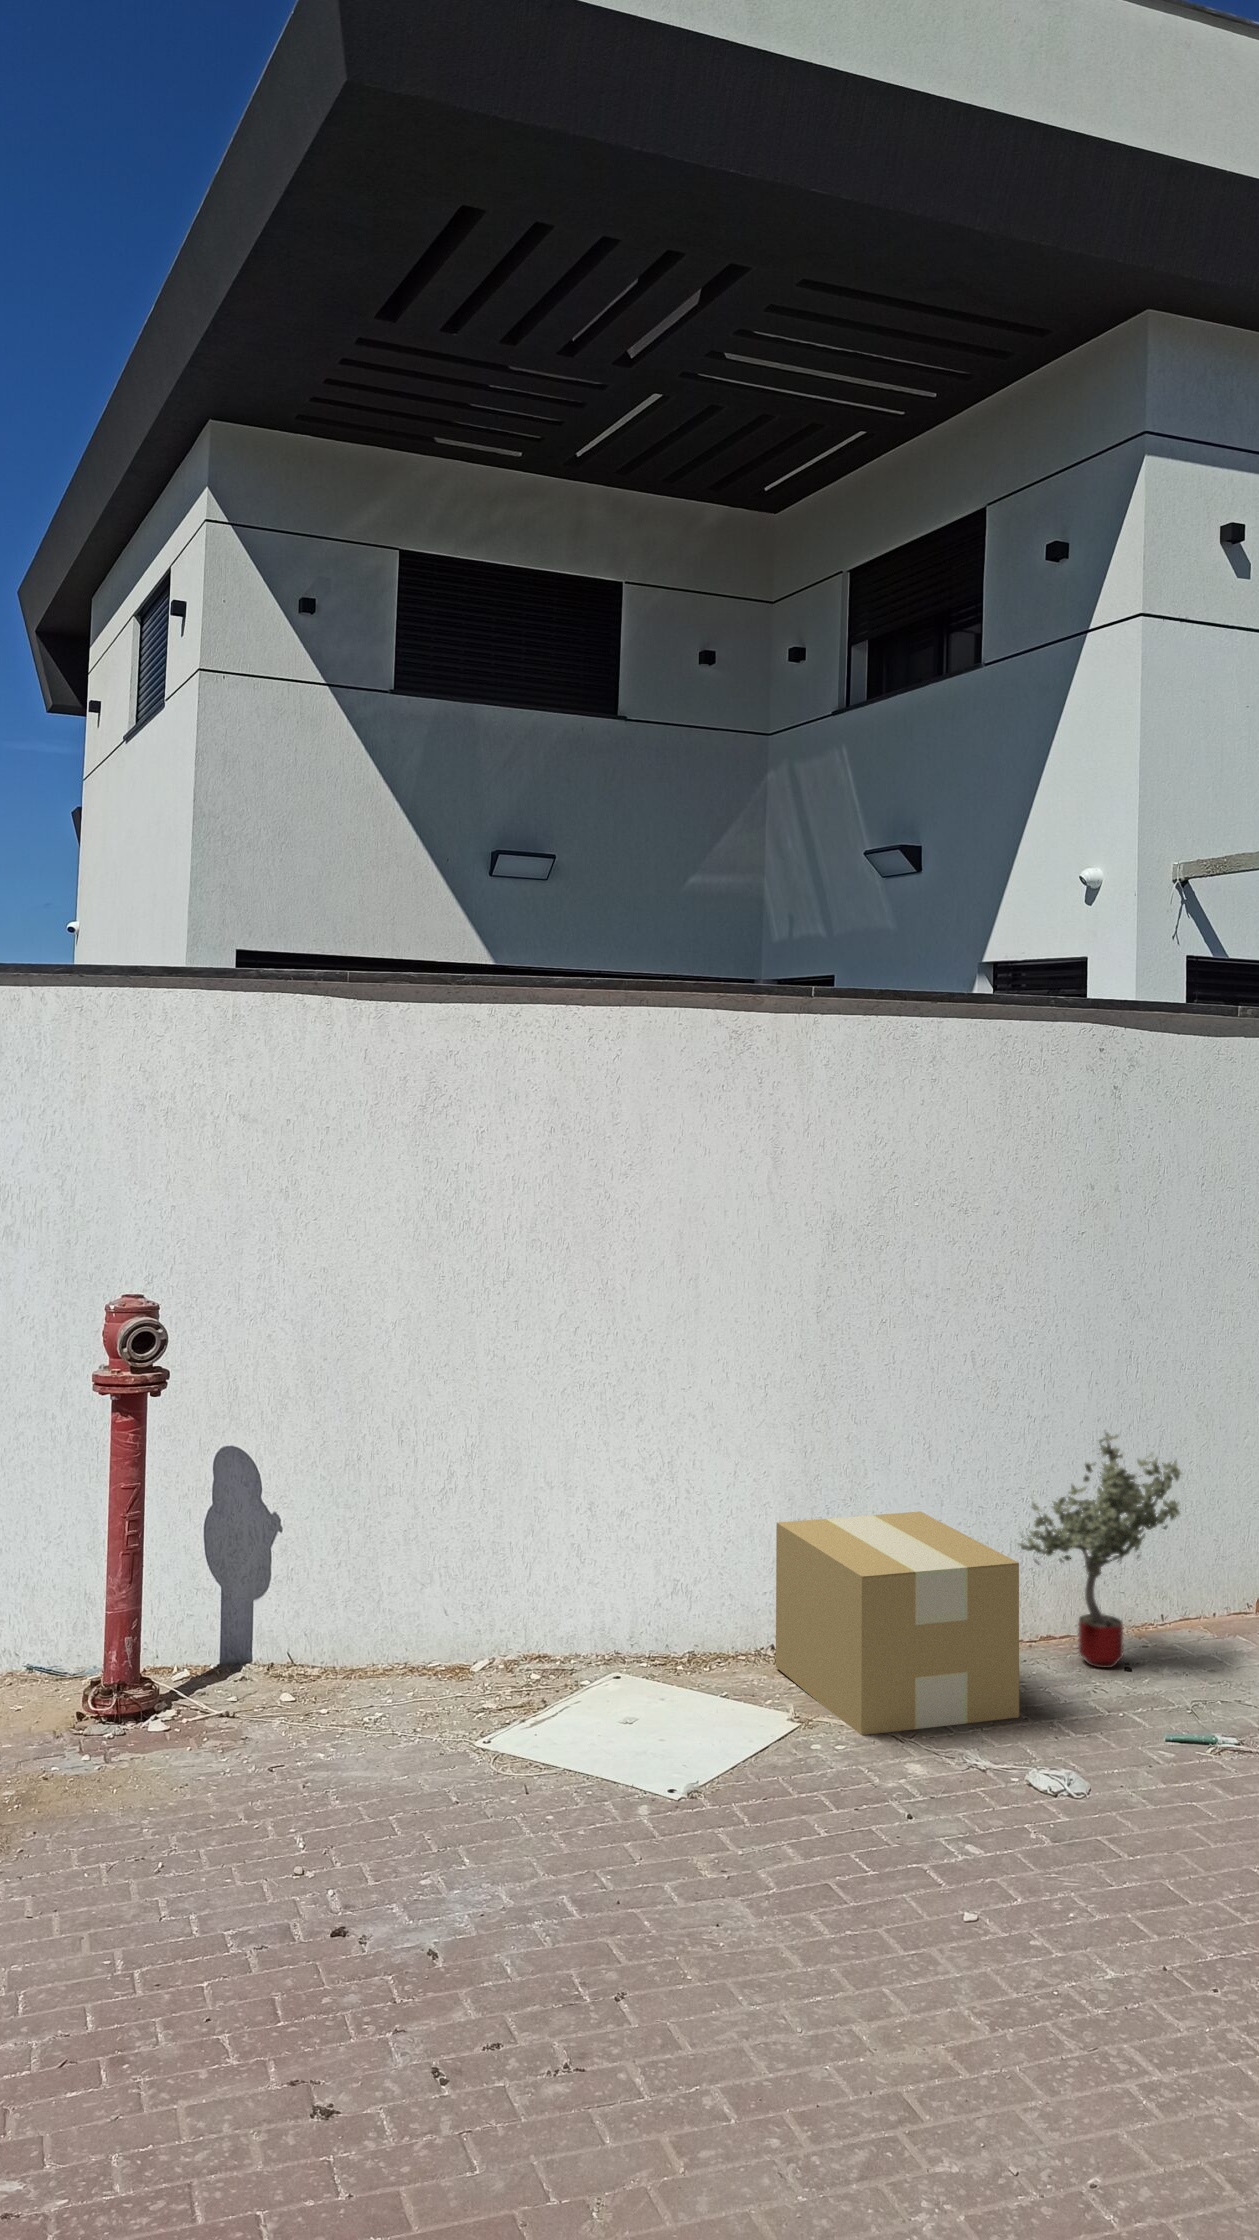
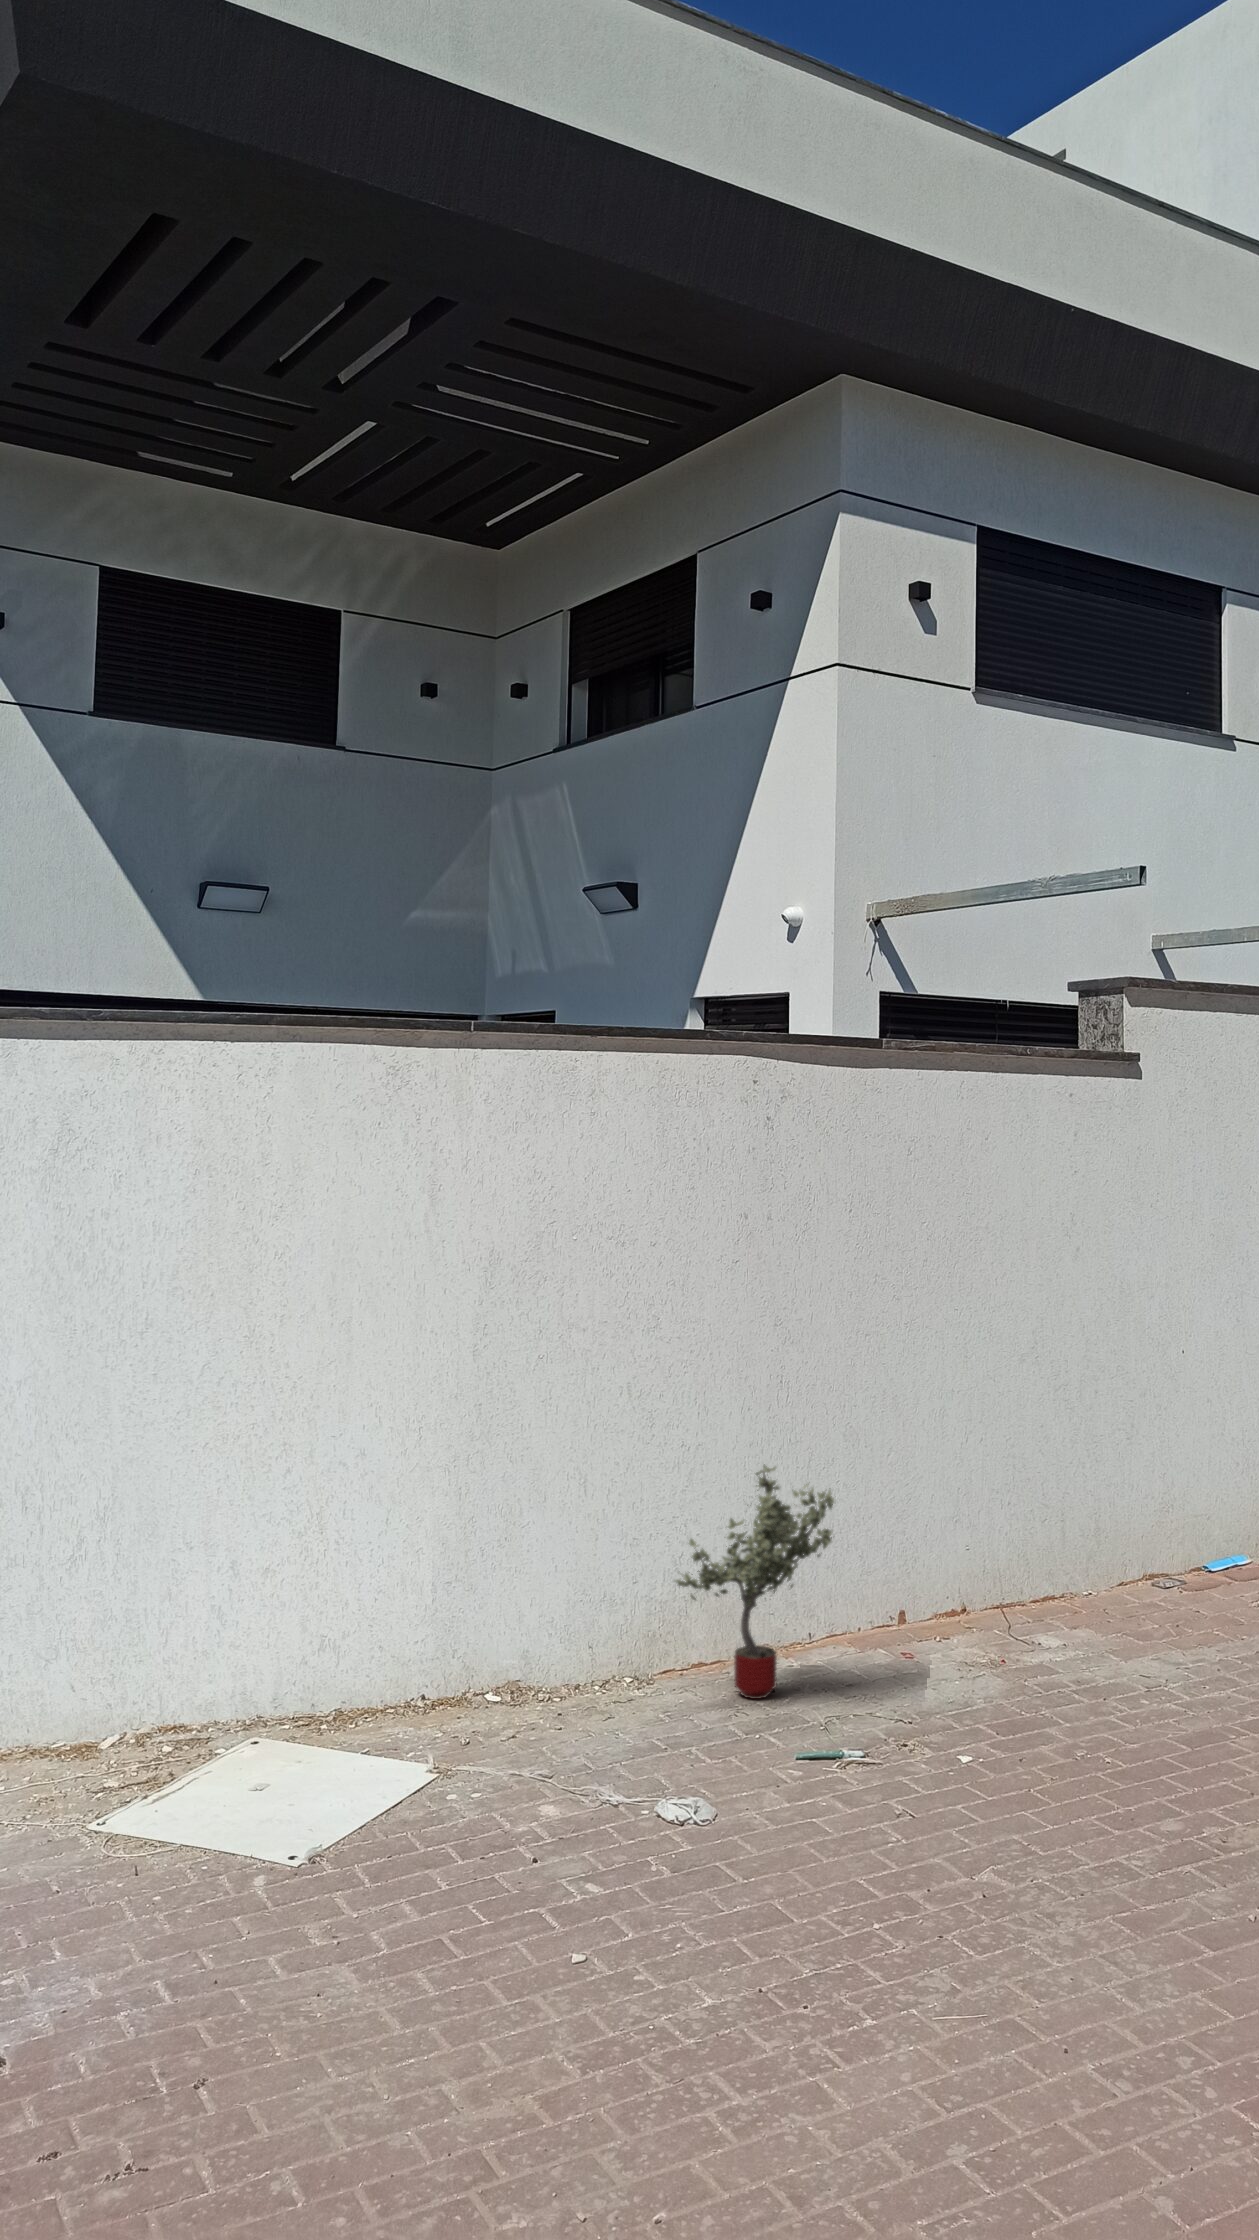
cardboard box: present [776,1512,1019,1735] -> none [429,1554,667,1787]

